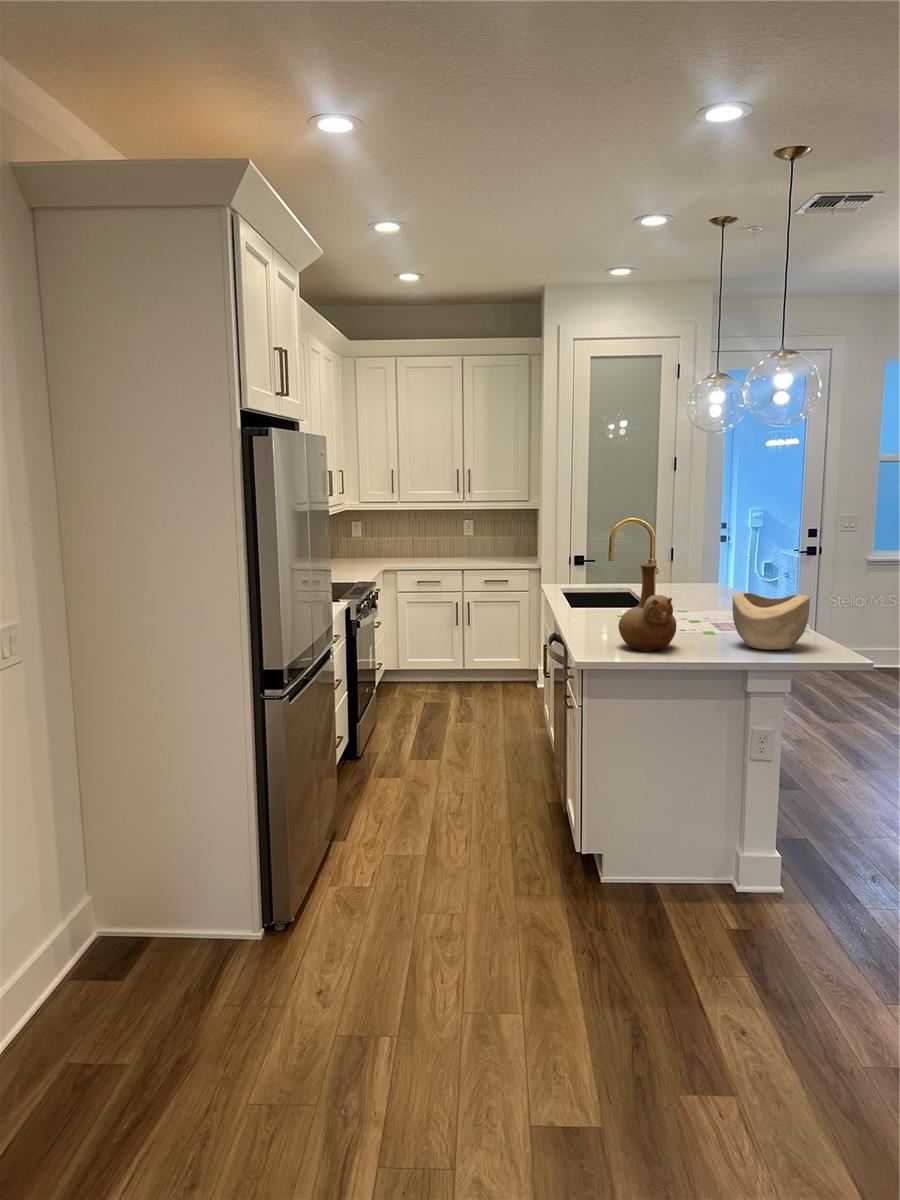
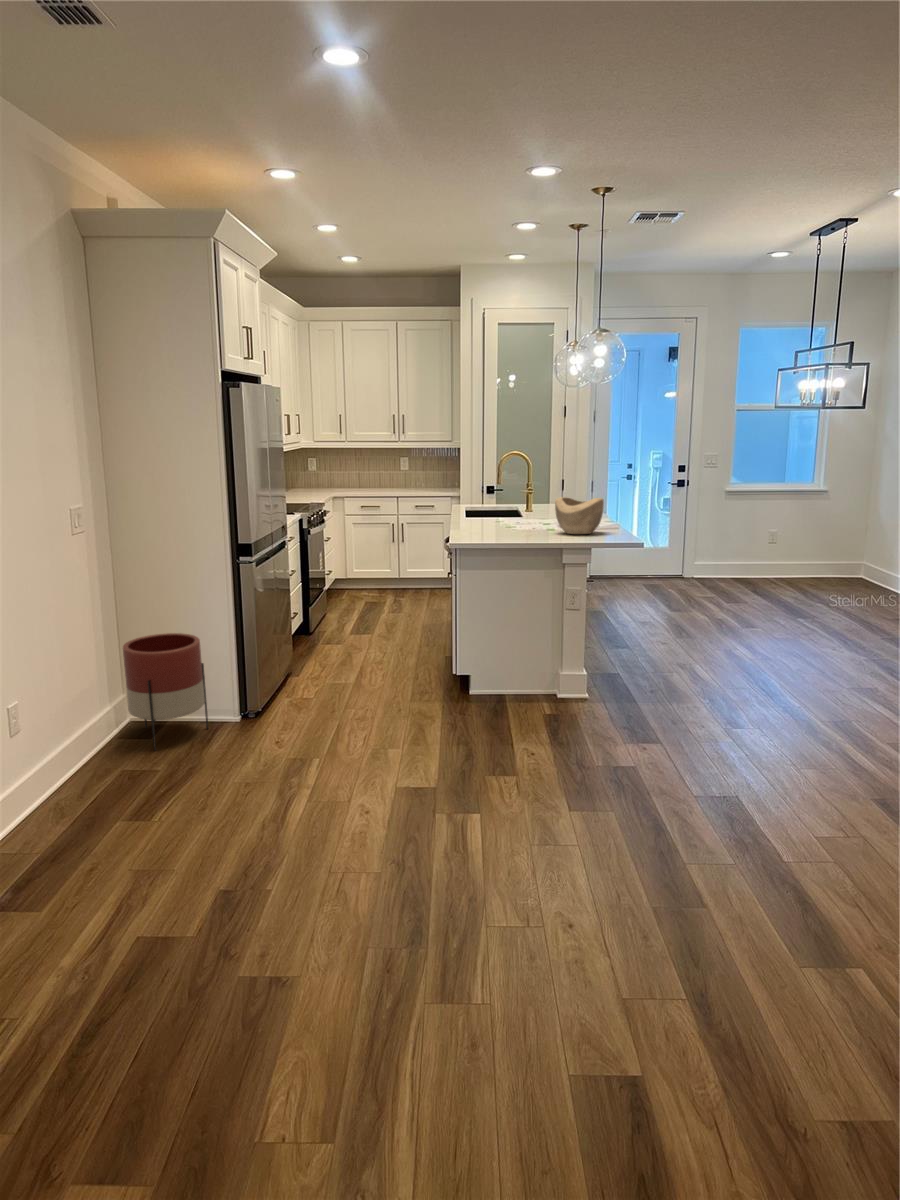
vase: present [618,563,676,652] -> none [480,477,518,536]
planter: none [80,807,214,1011] -> present [123,633,208,751]

